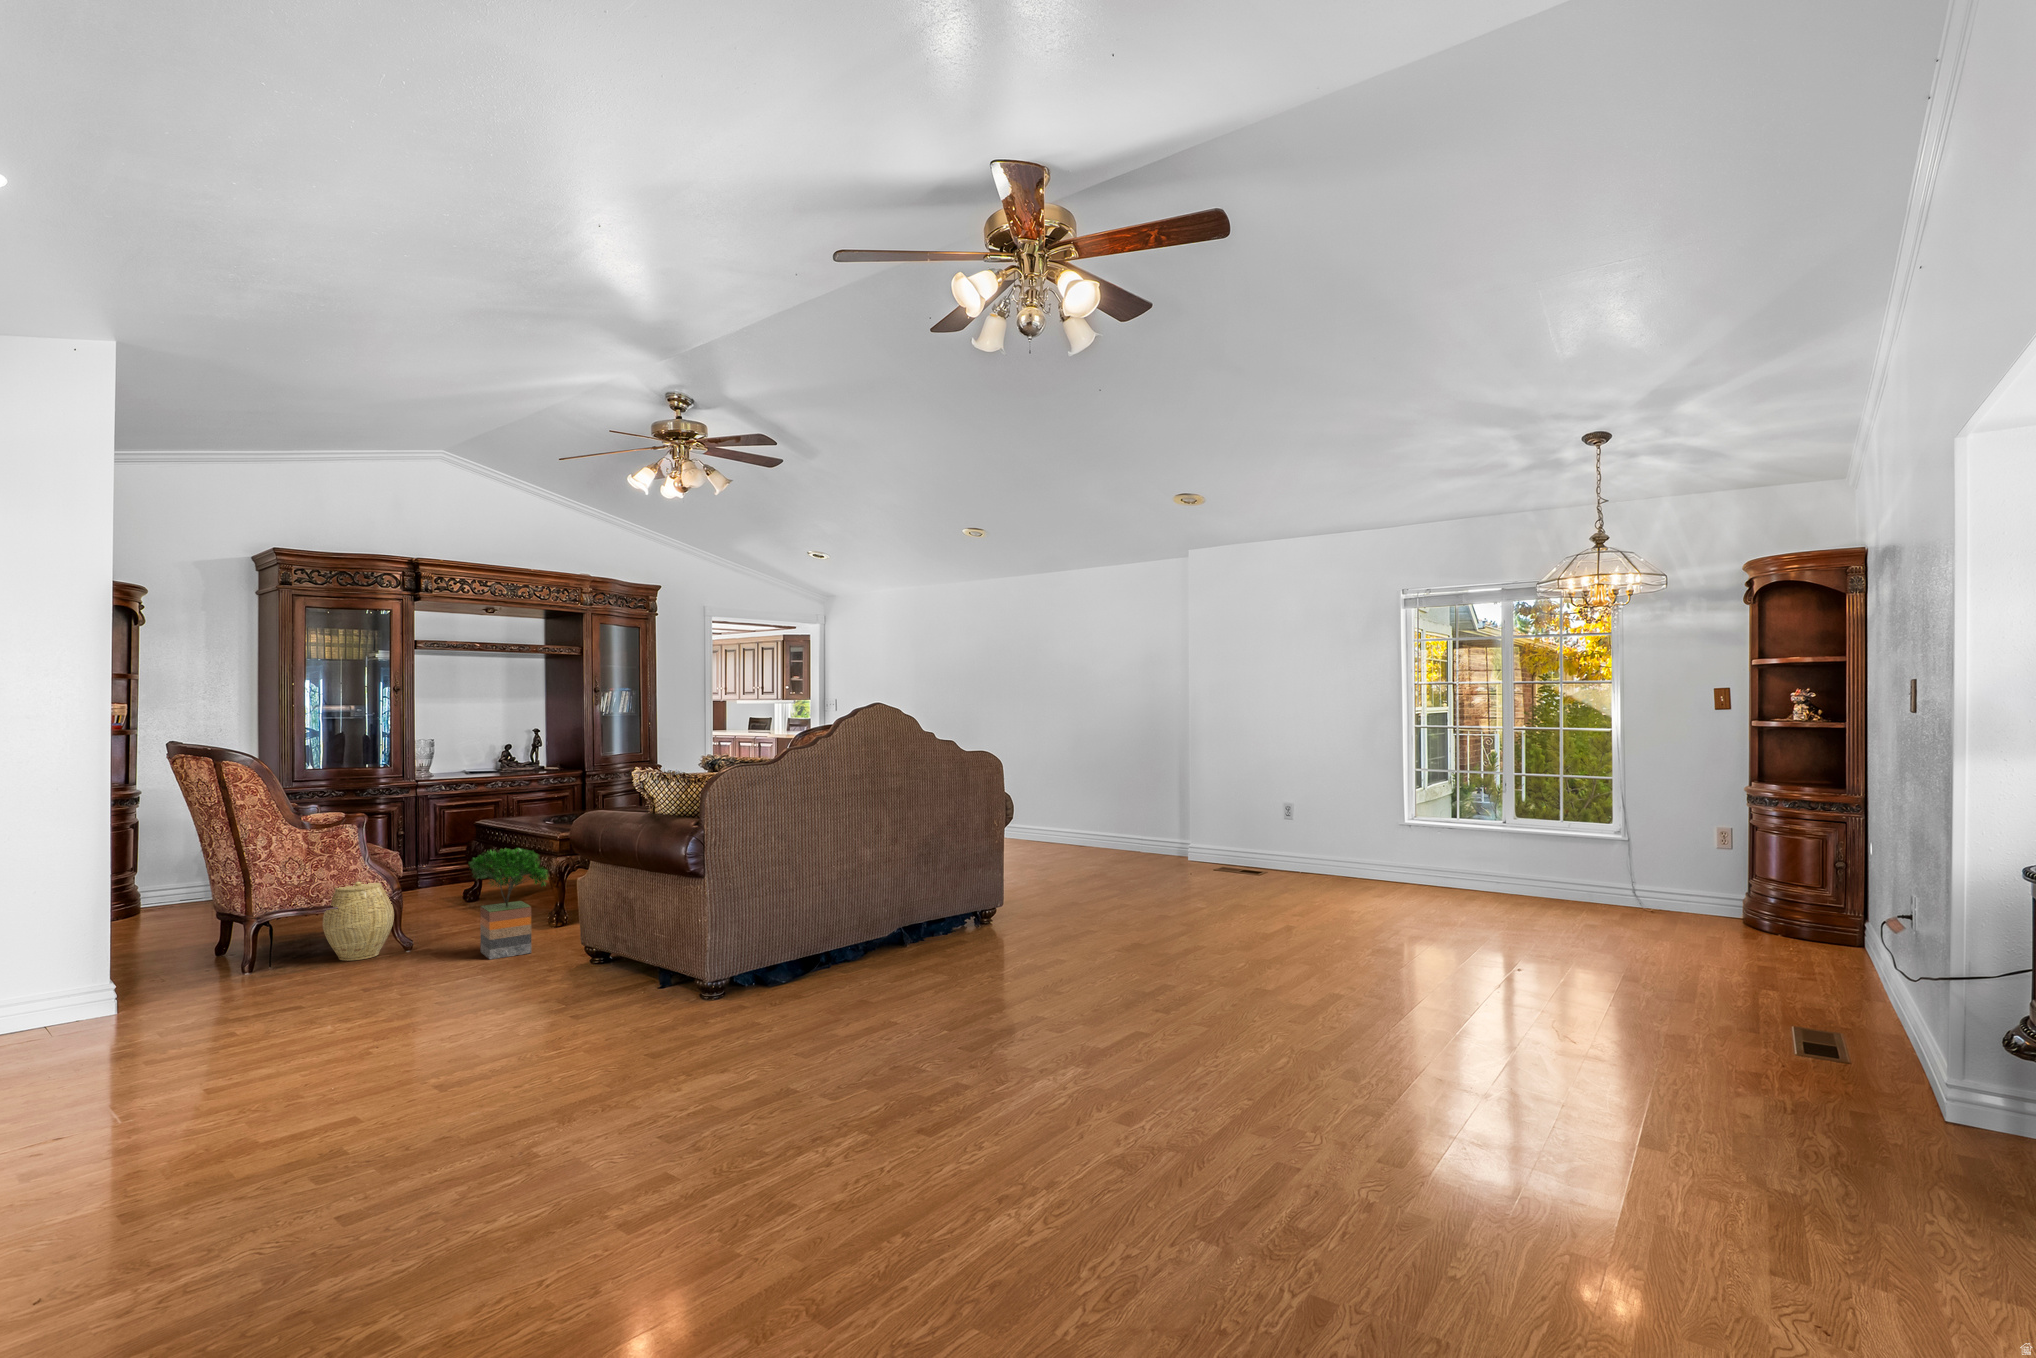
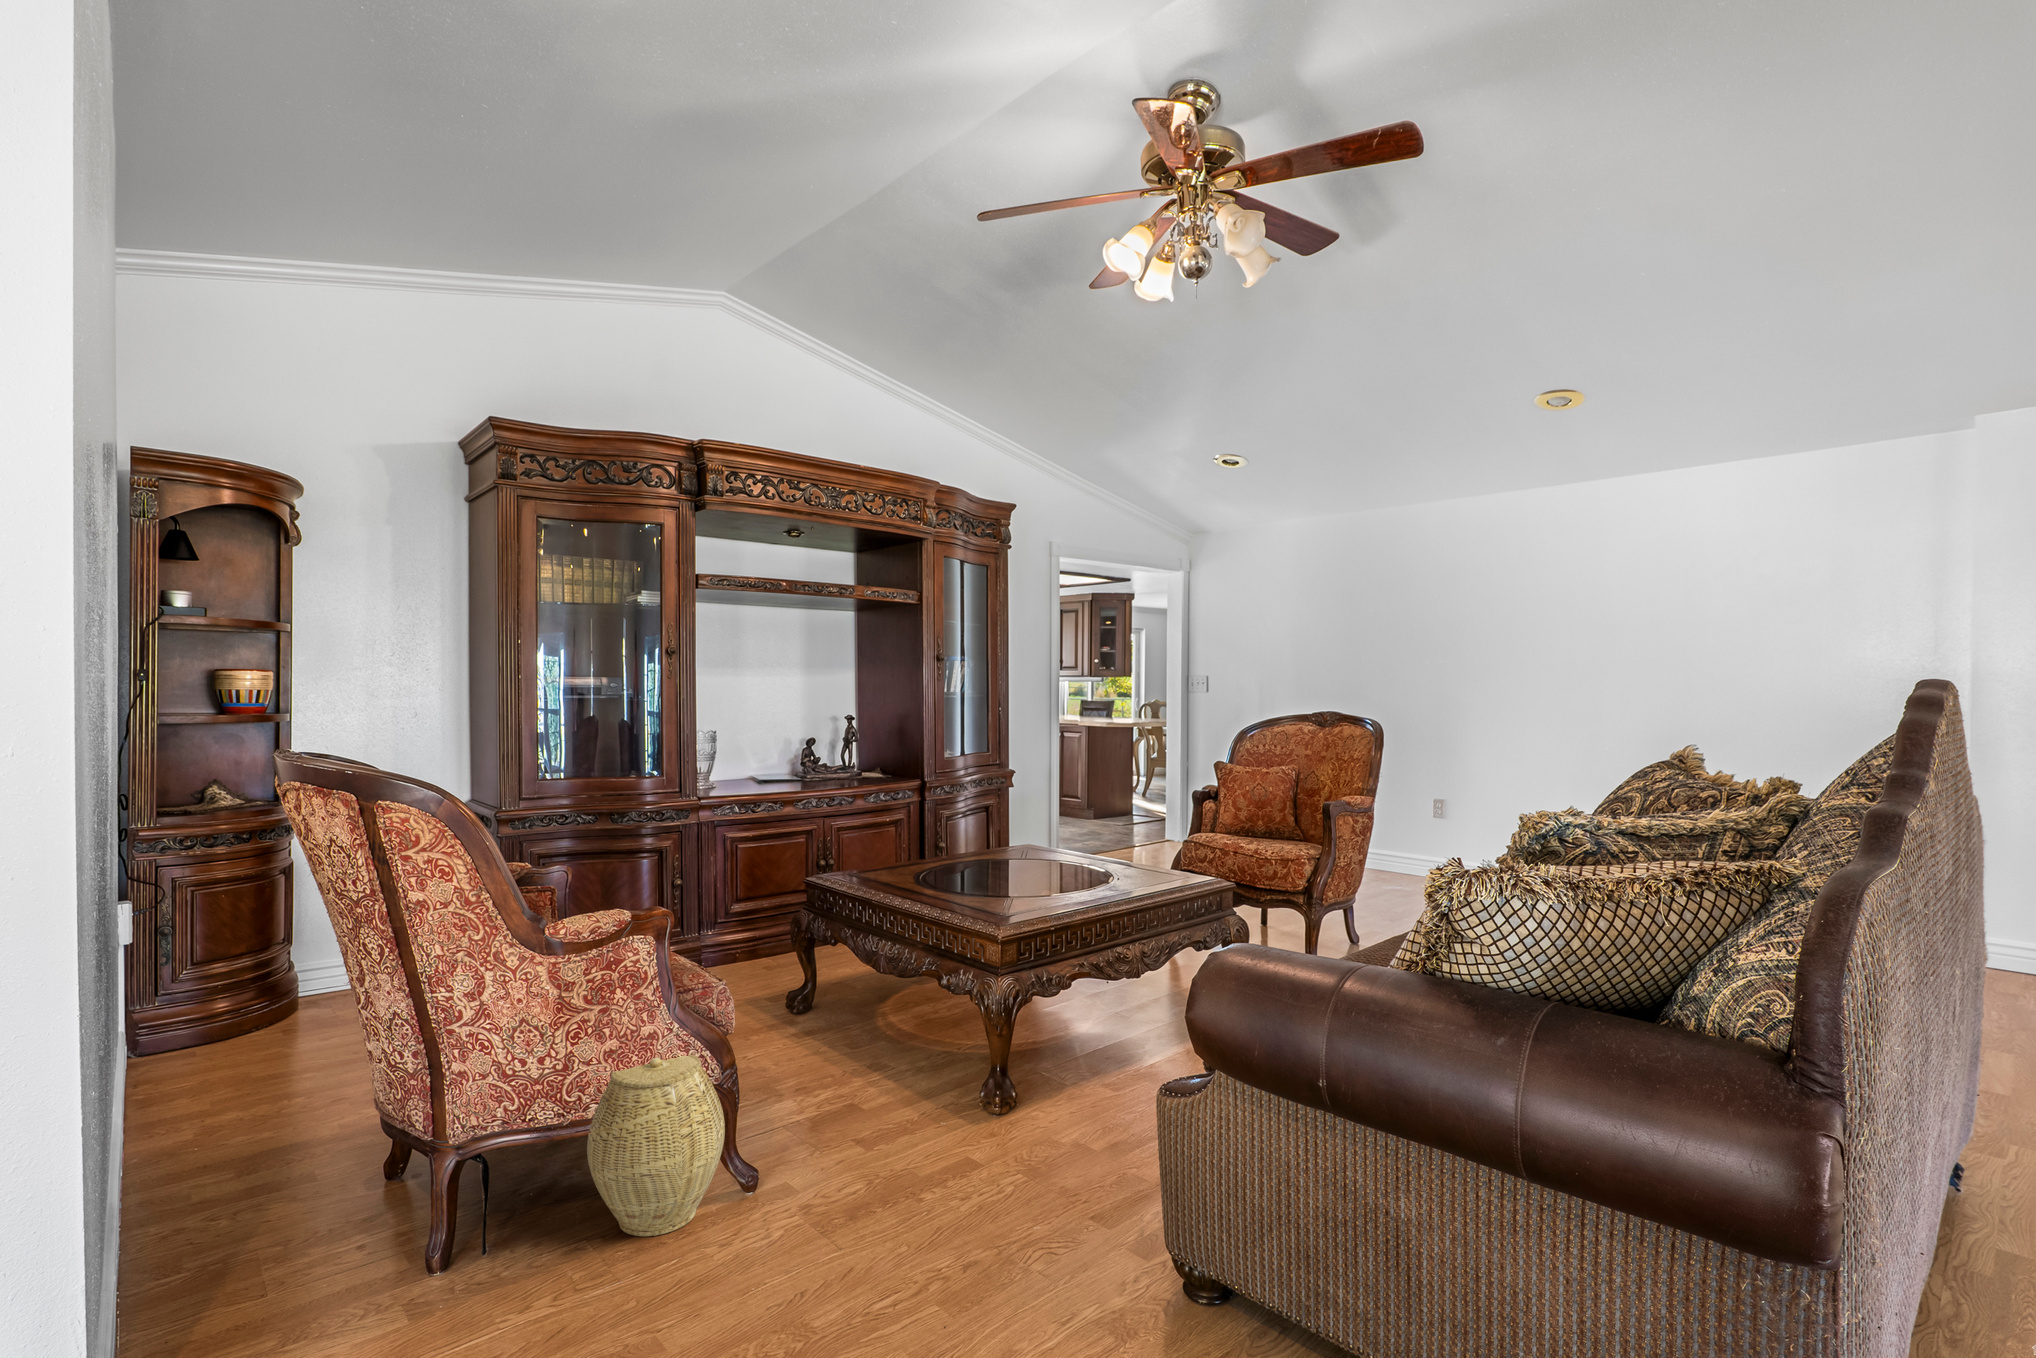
potted tree: present [469,848,548,959] -> none [881,986,1055,1259]

